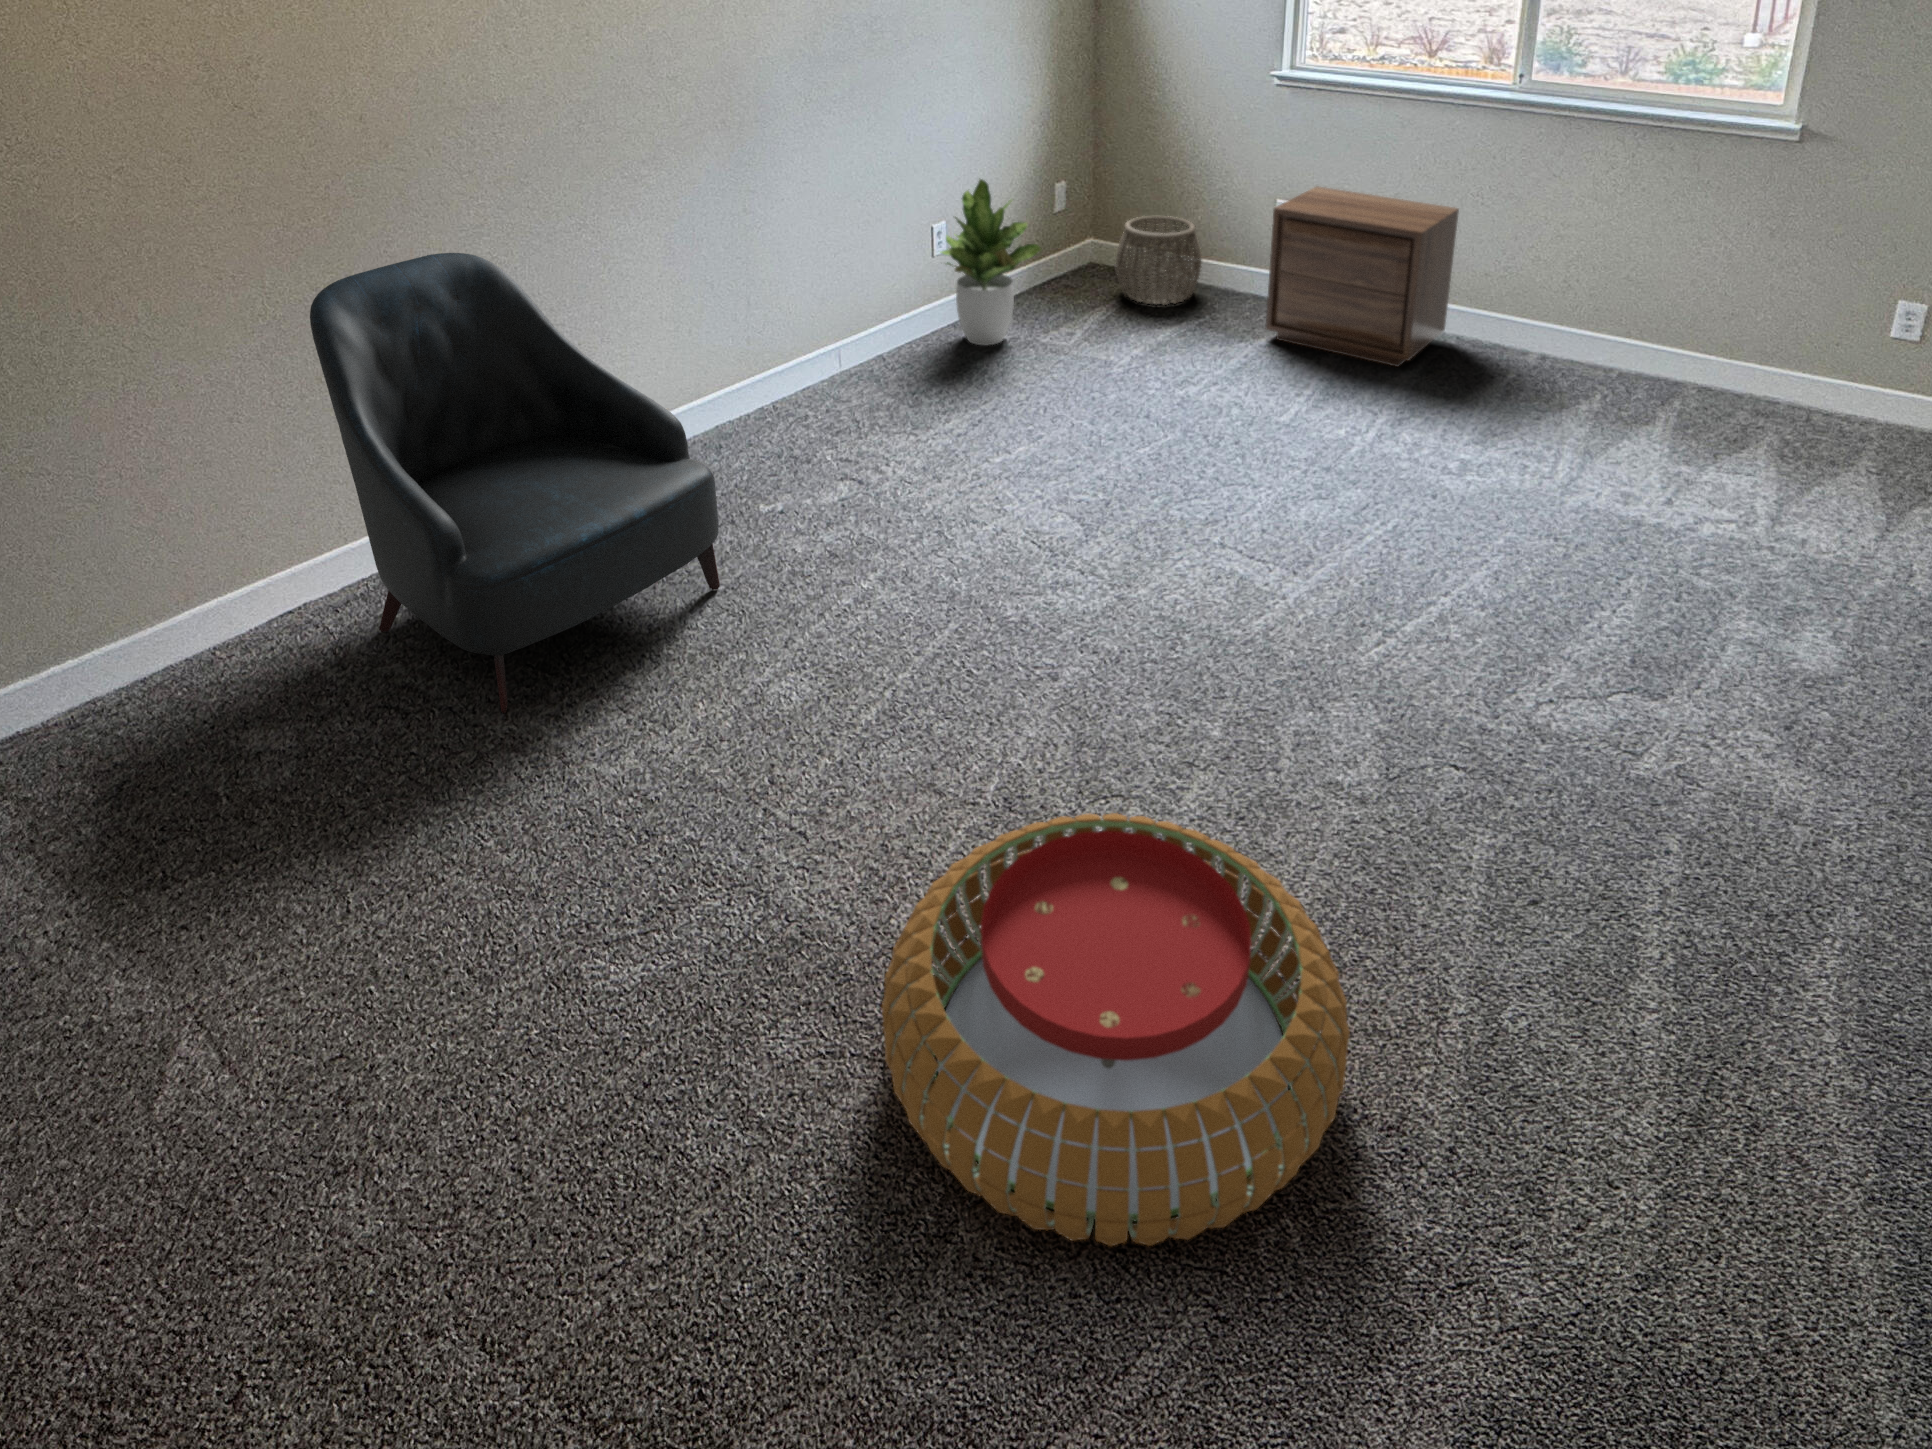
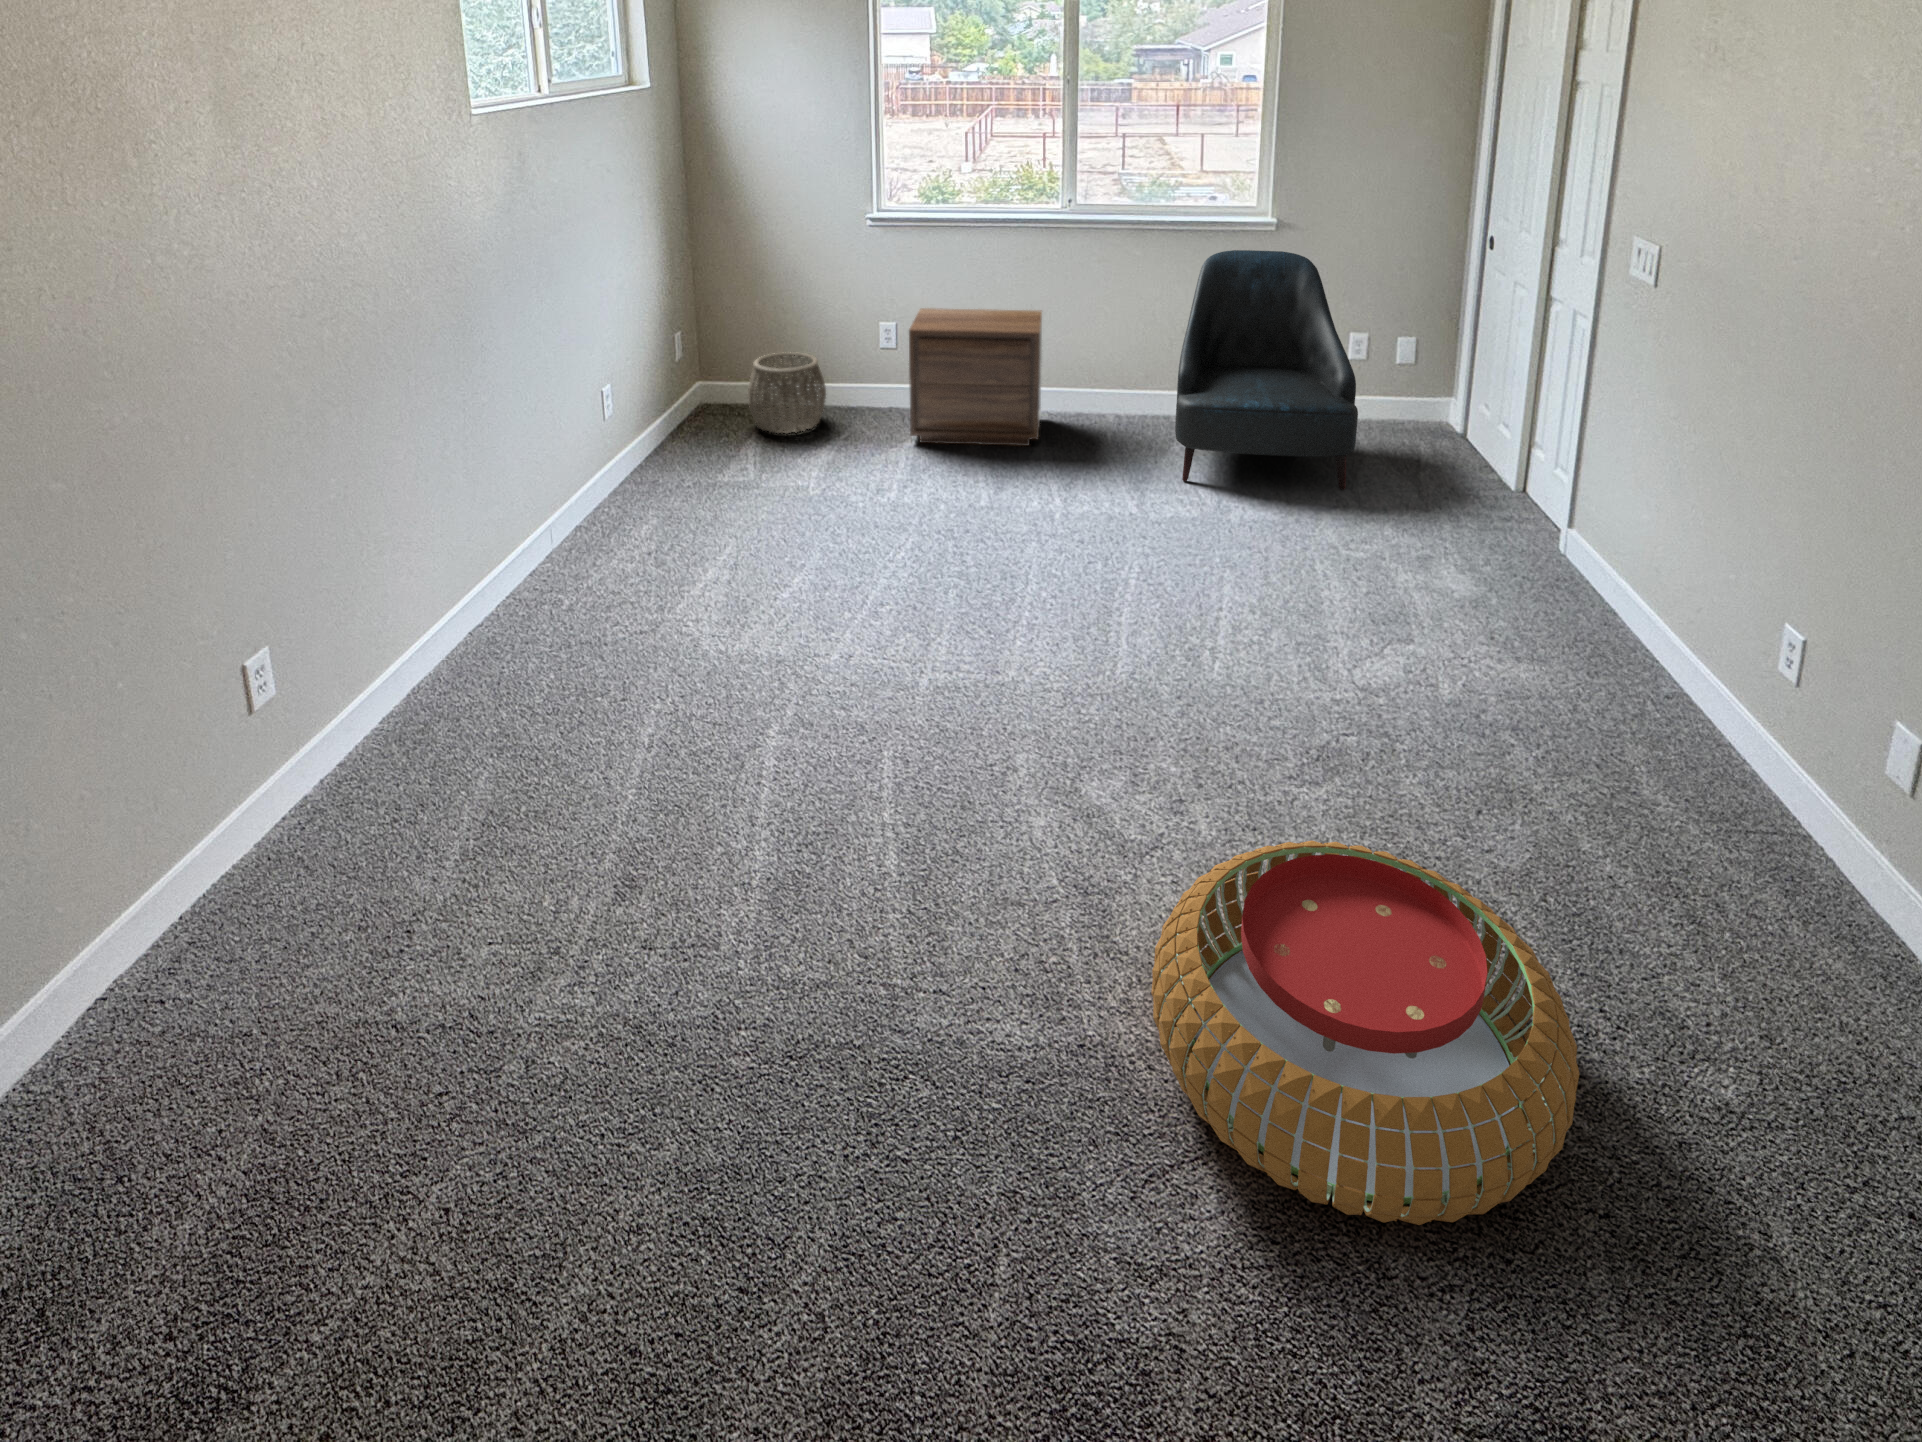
potted plant: present [940,179,1041,345] -> none [621,340,723,500]
armchair: present [310,253,720,713] -> present [1175,250,1358,490]

